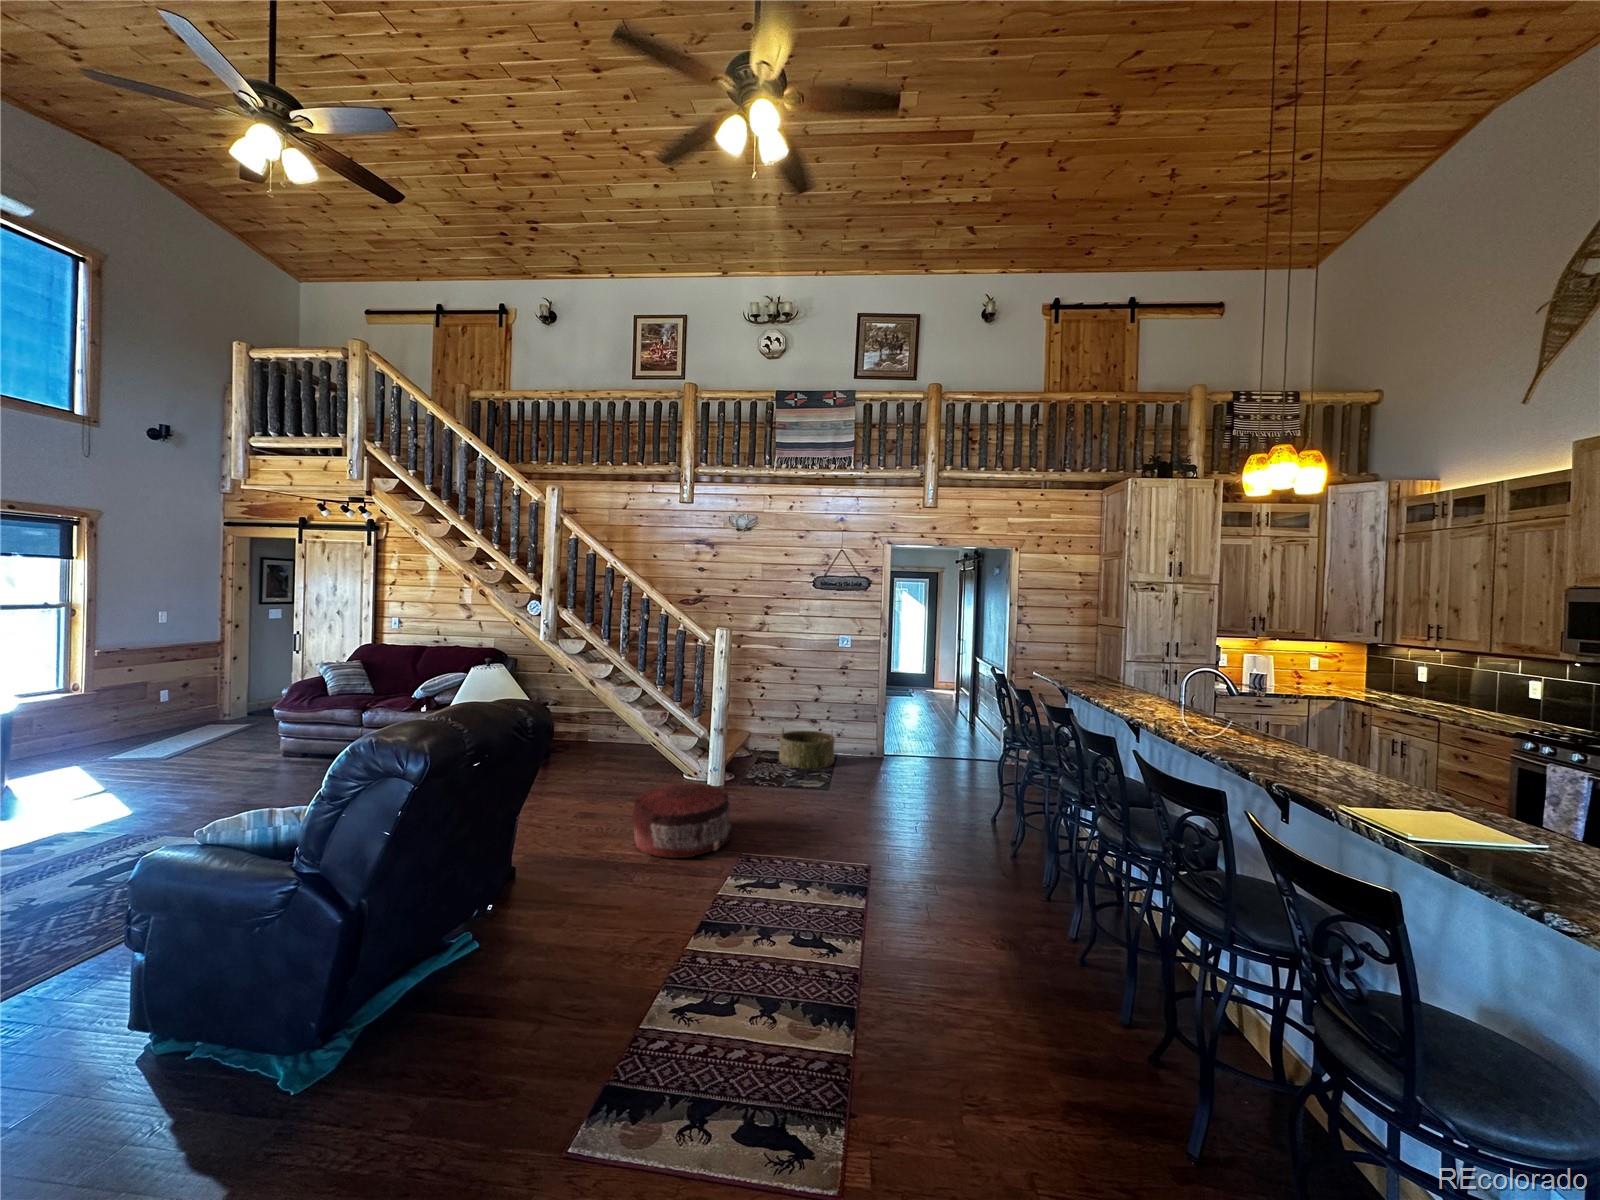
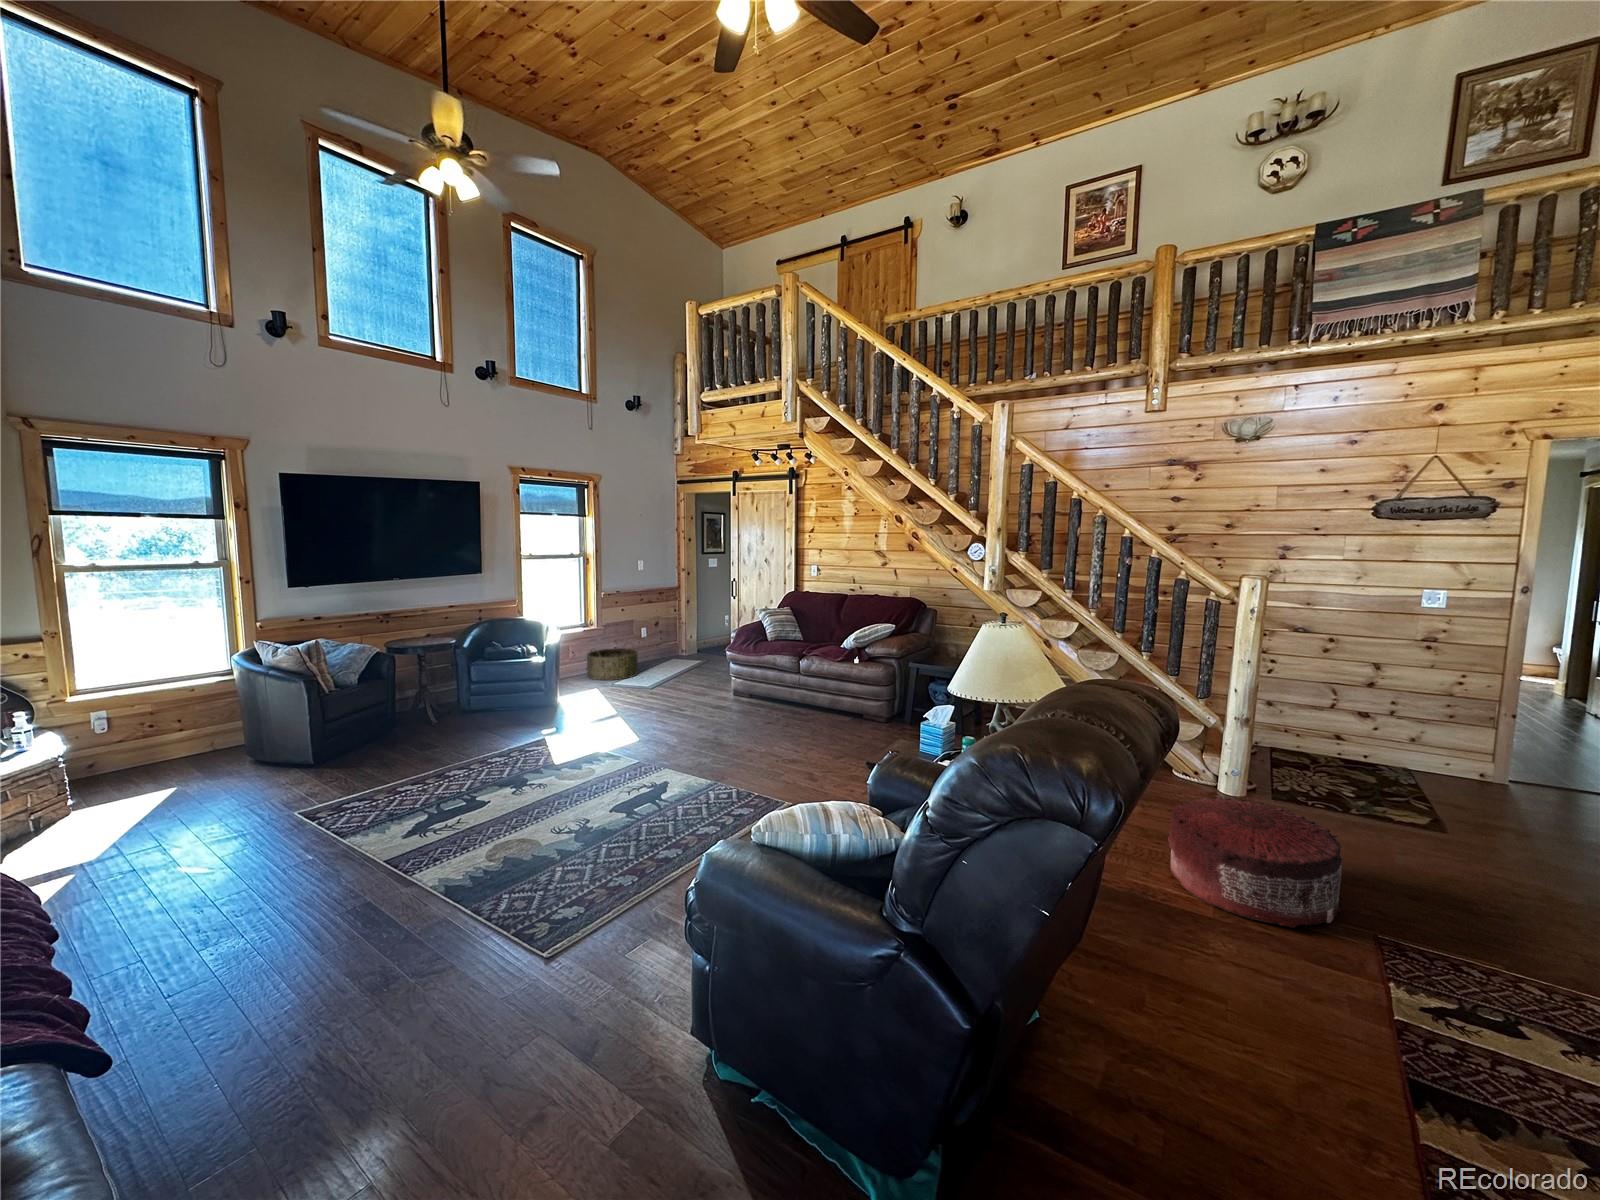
basket: present [779,728,835,769] -> present [587,648,638,680]

